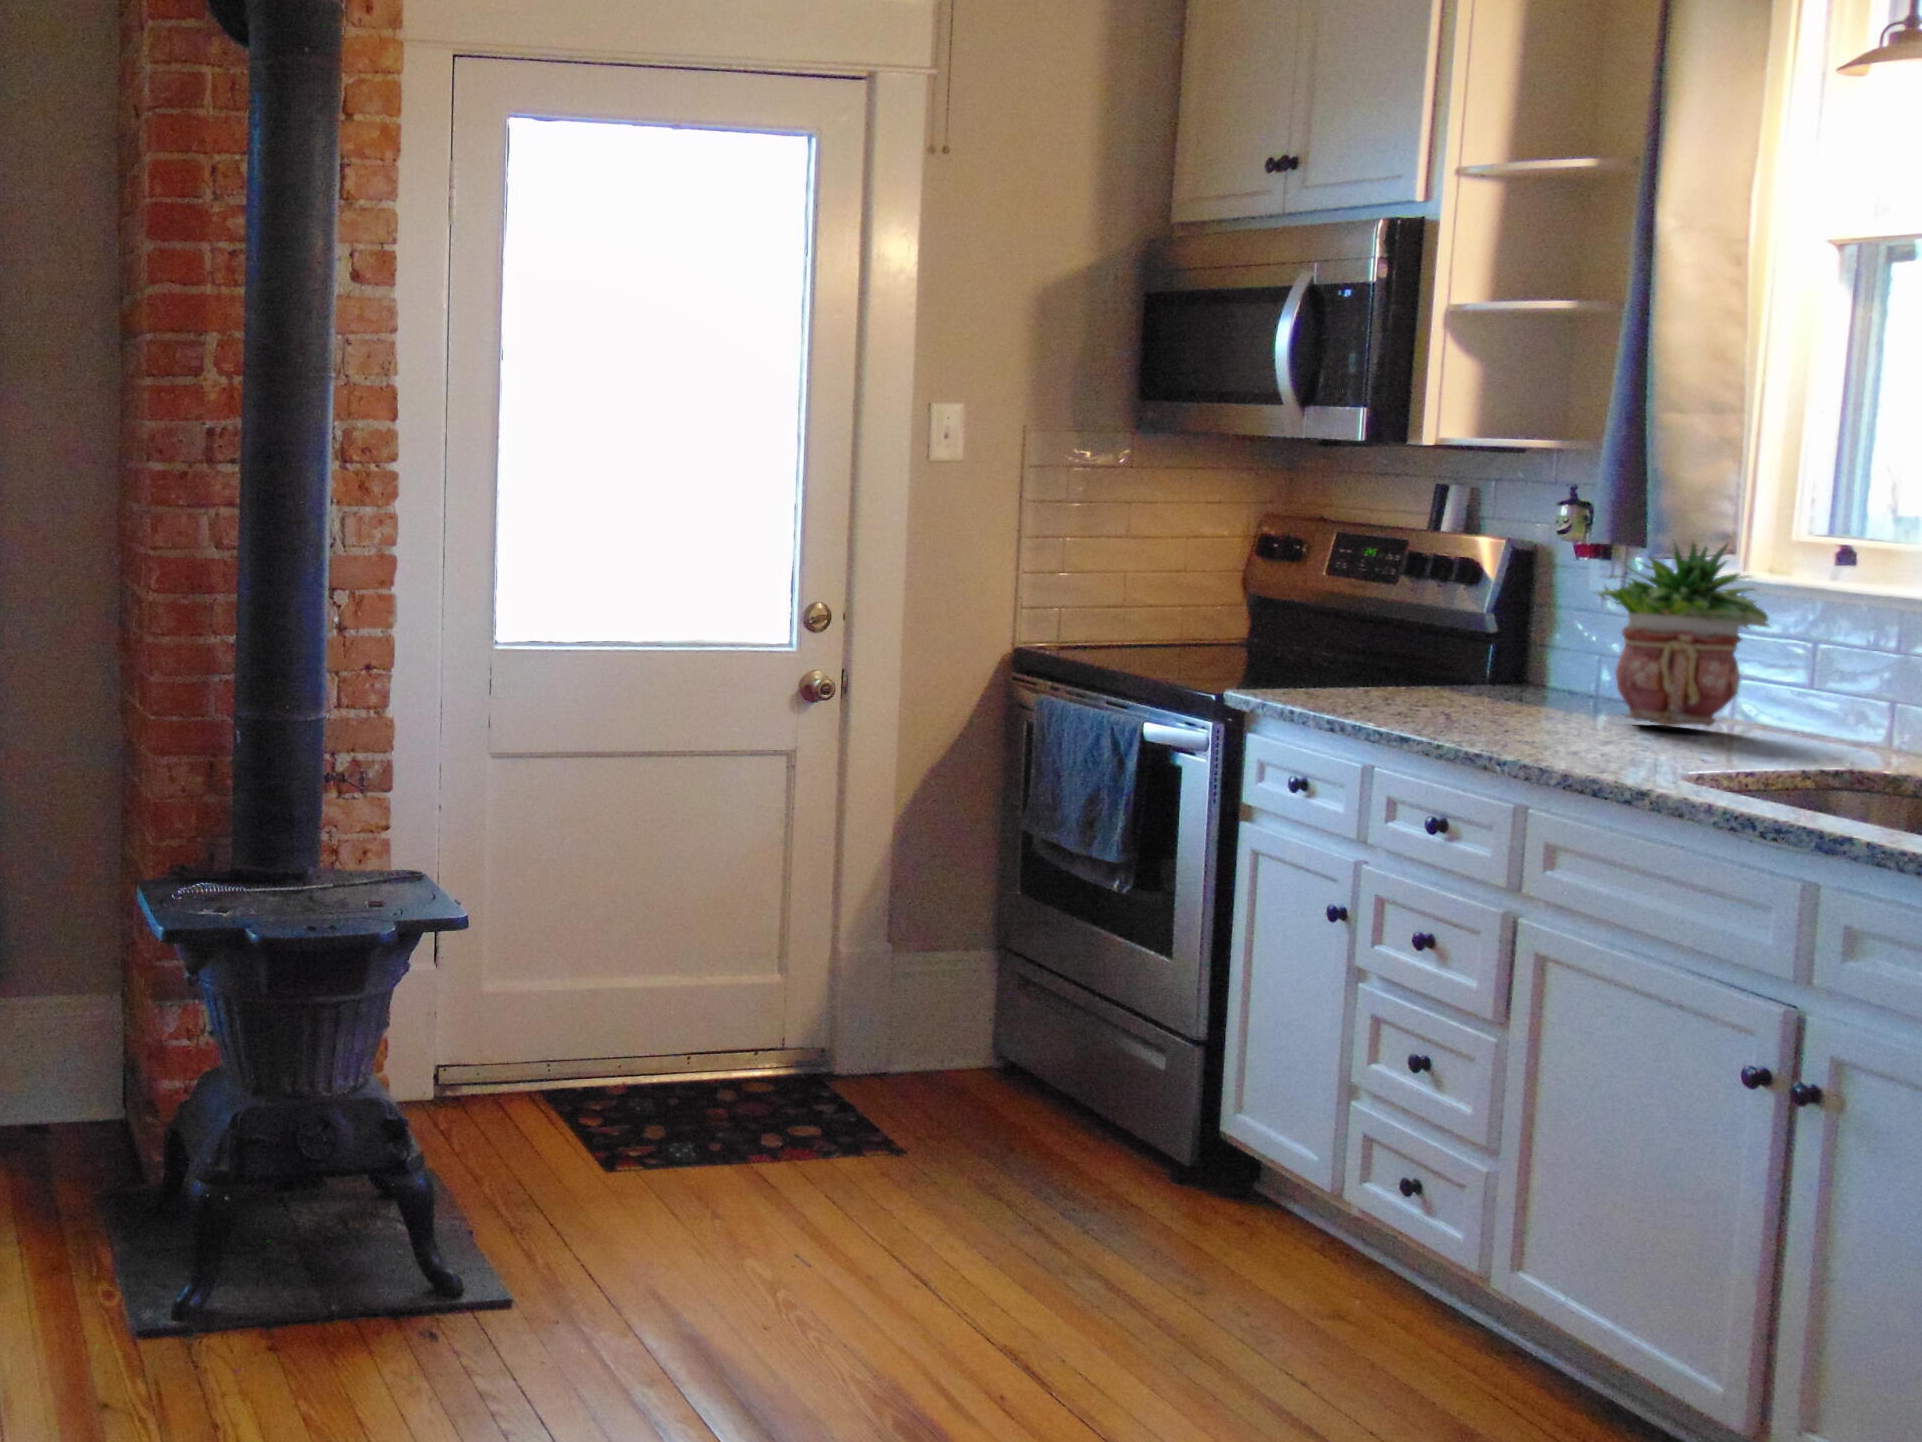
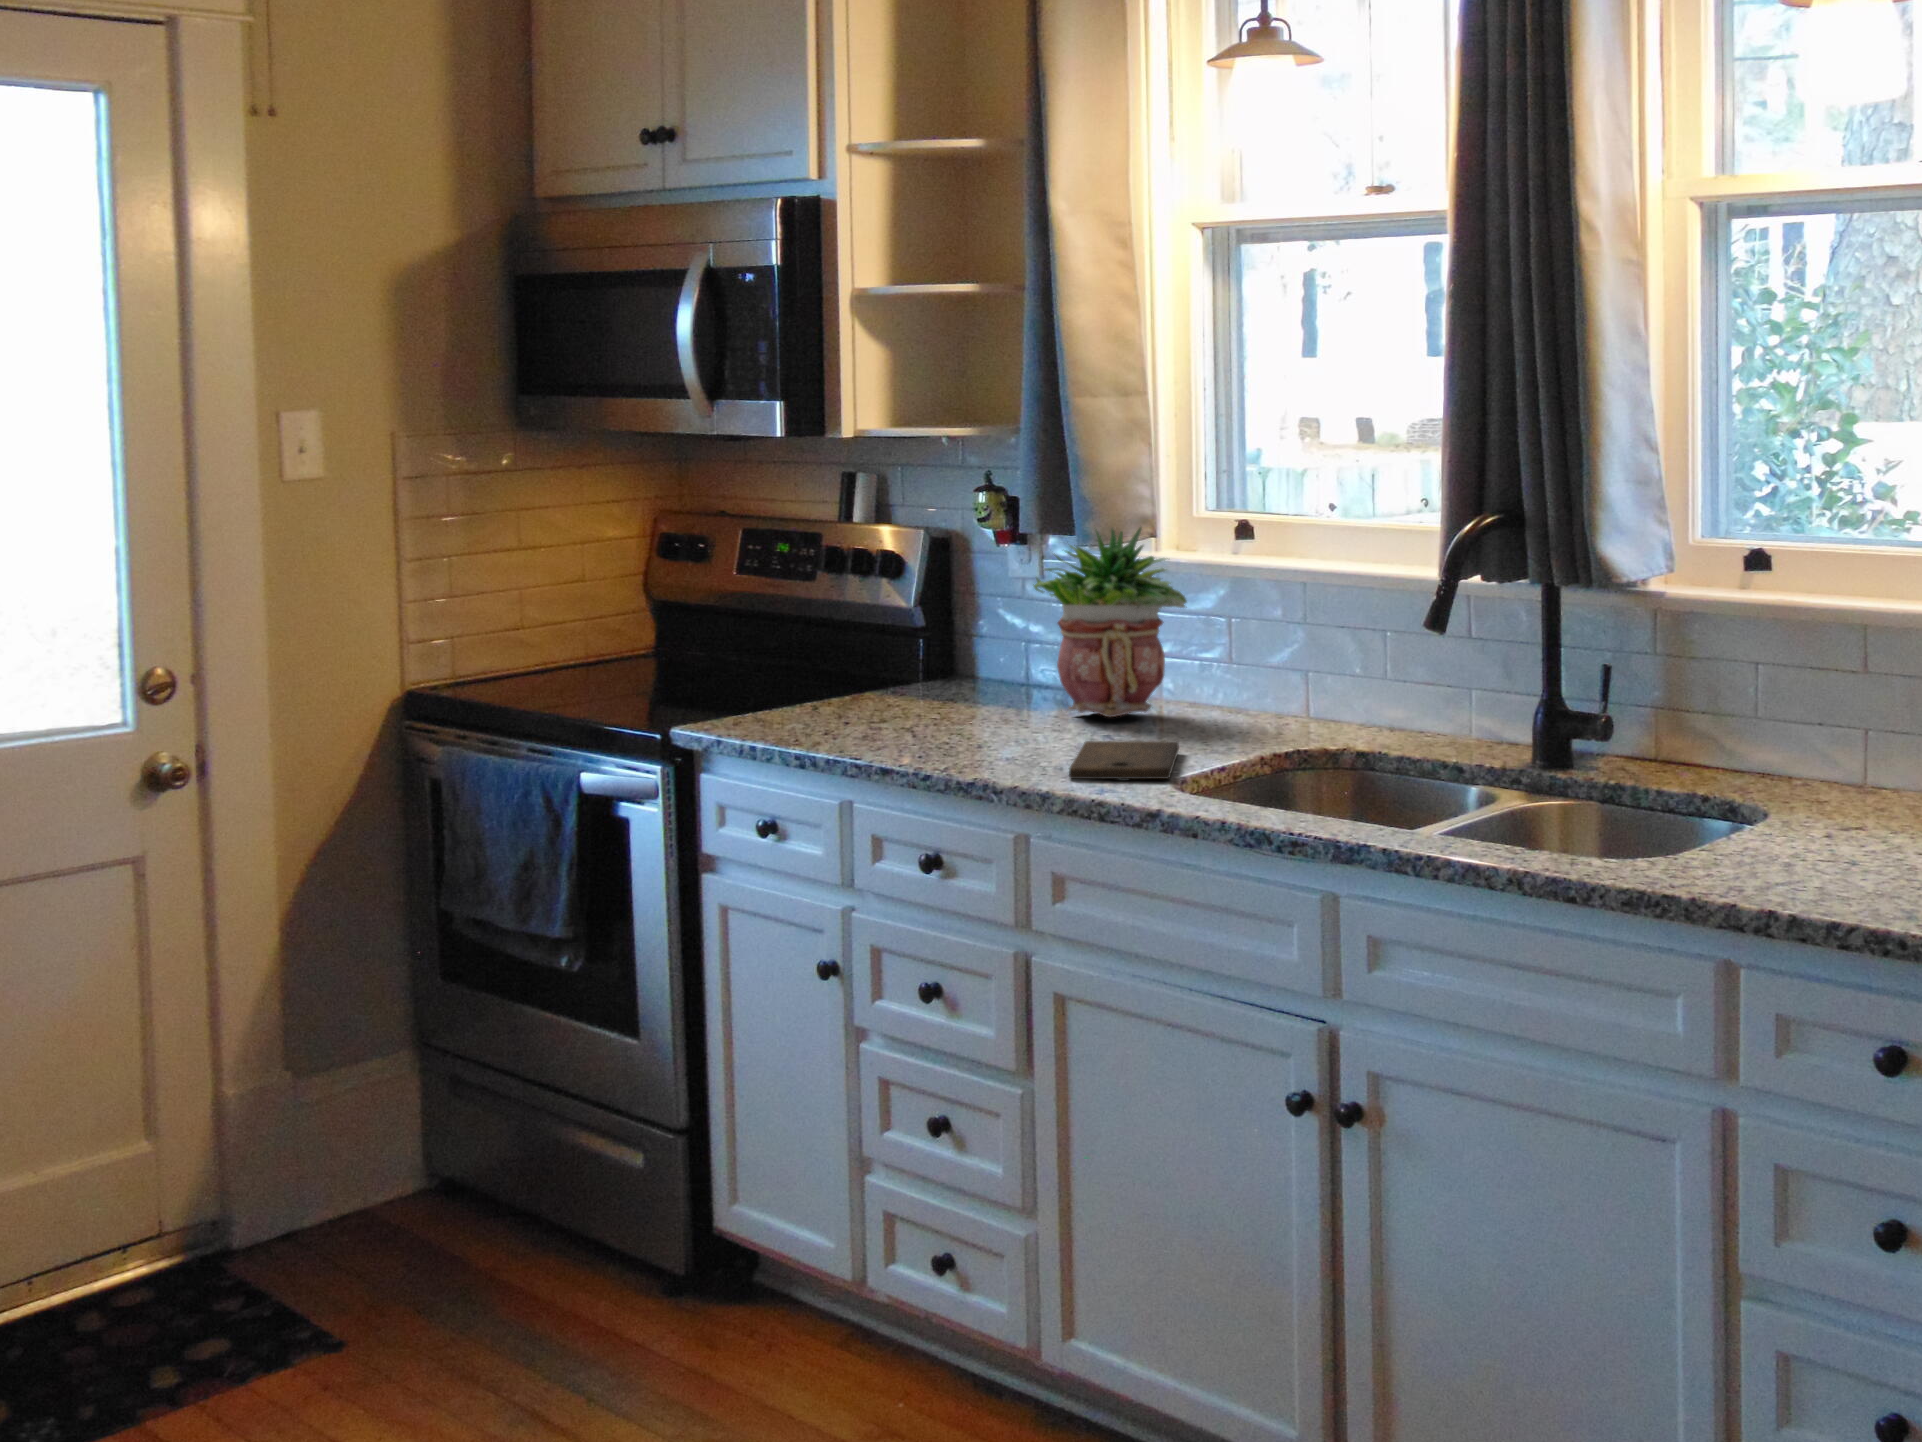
cutting board: none [1577,737,1719,772] -> present [1069,741,1179,779]

